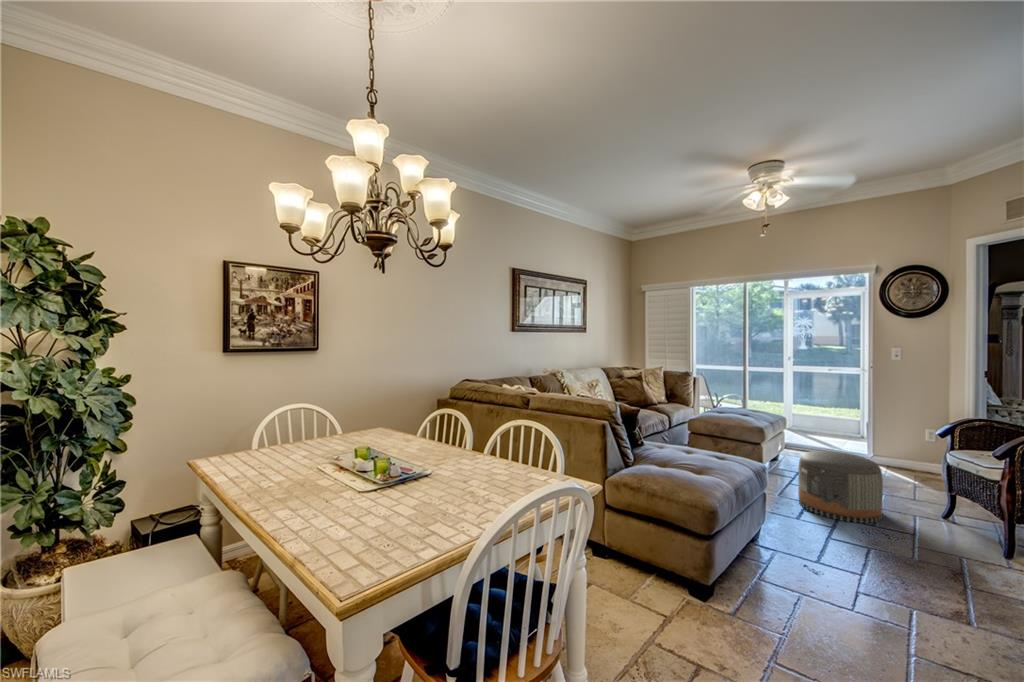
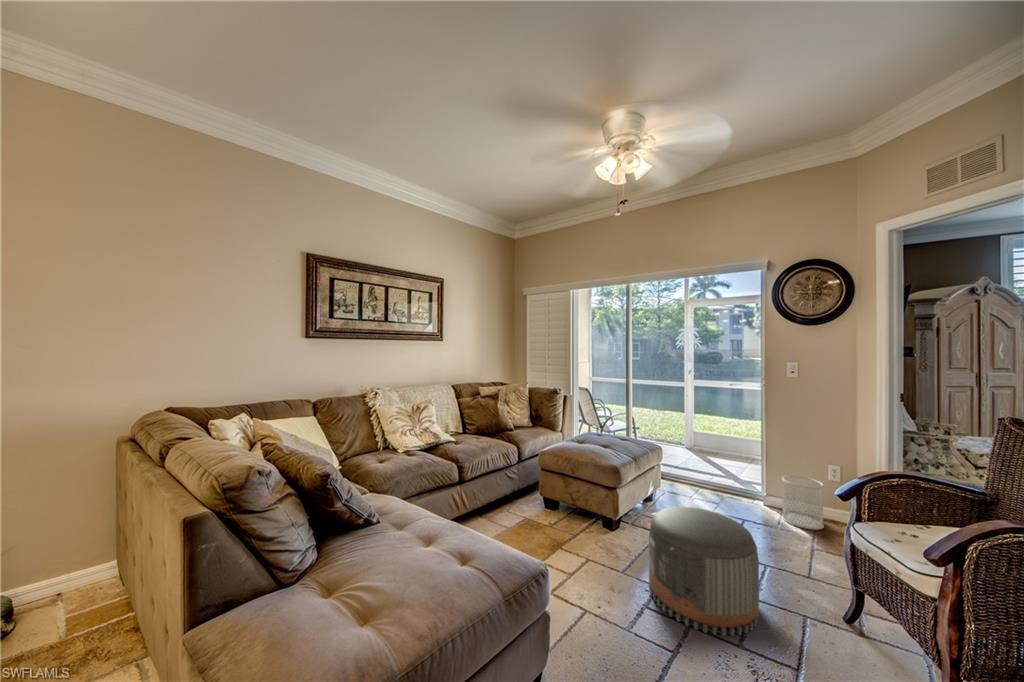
wastebasket: none [886,438,922,477] -> present [782,475,824,530]

